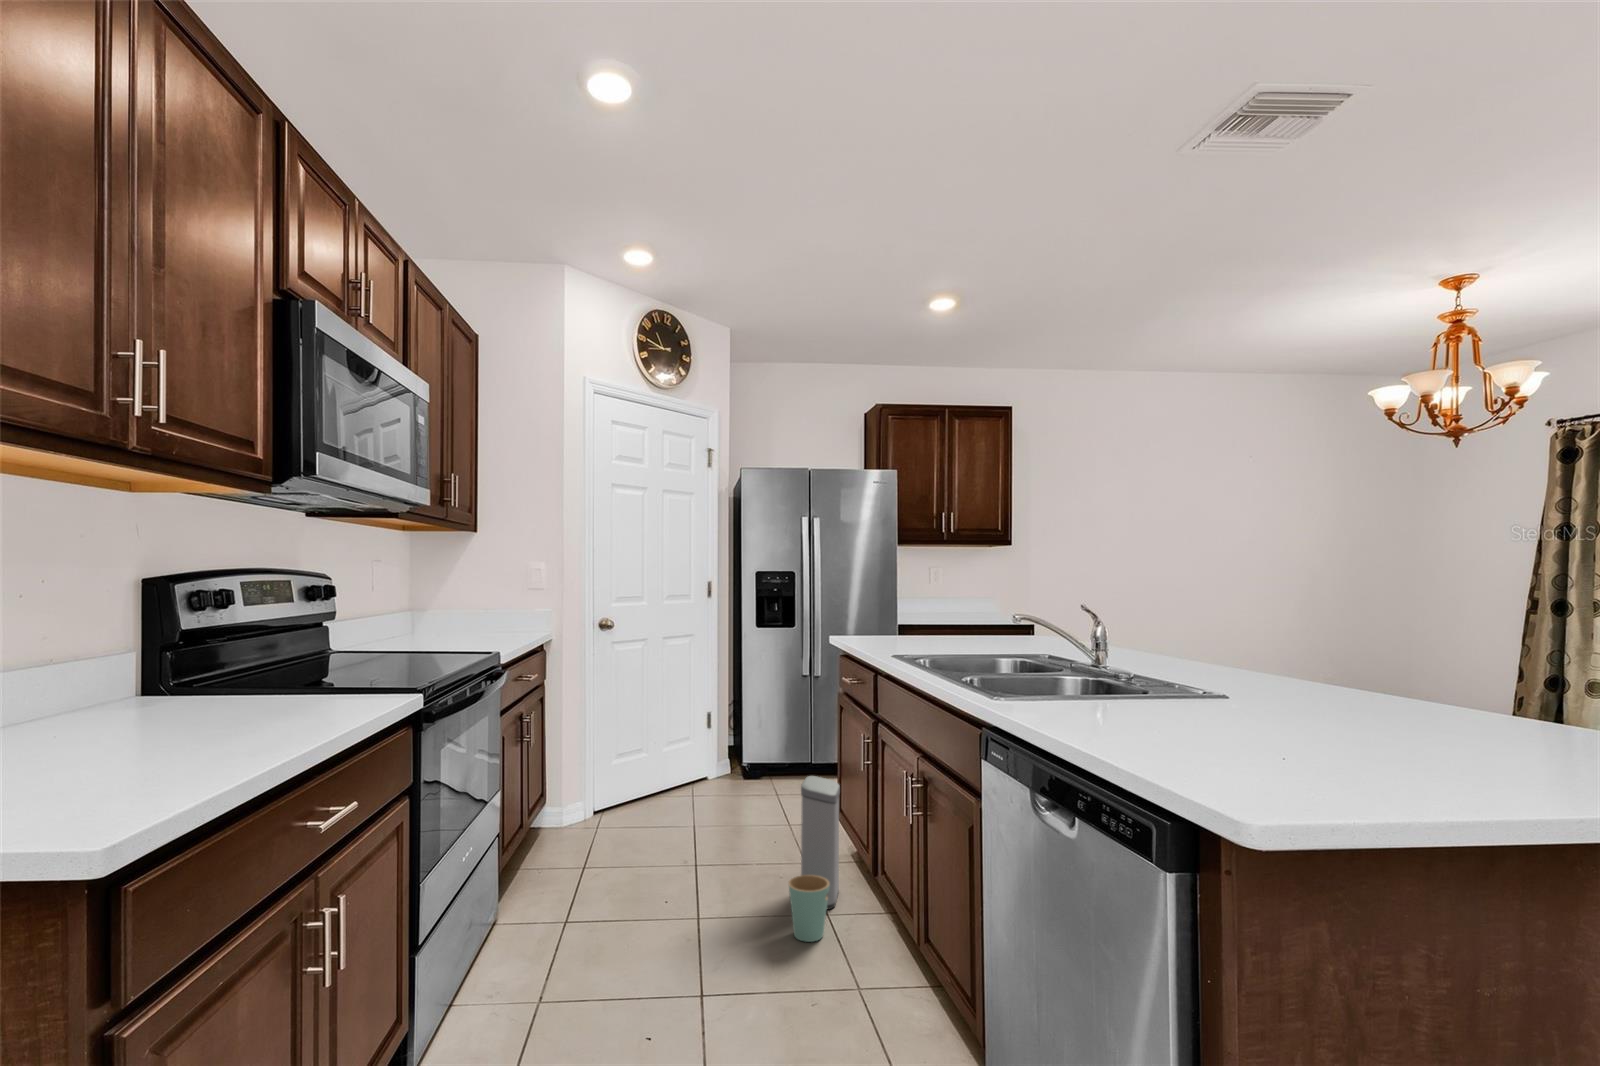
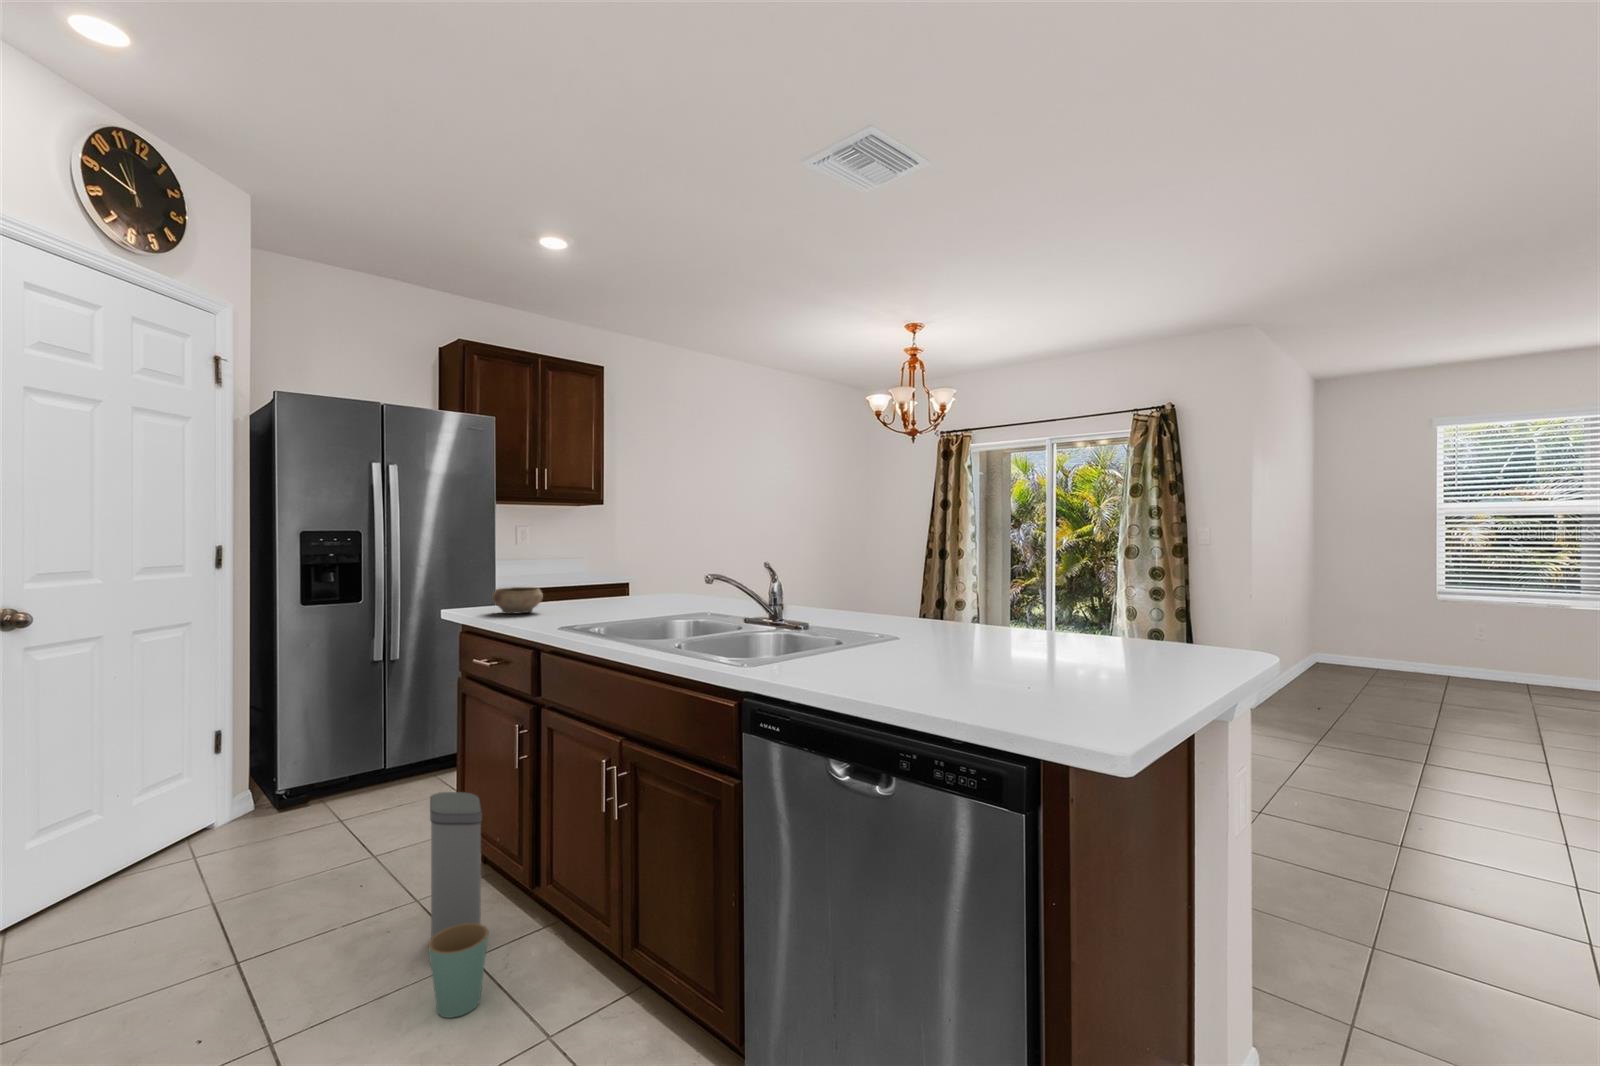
ceramic bowl: none [865,620,905,643] -> present [492,587,543,614]

